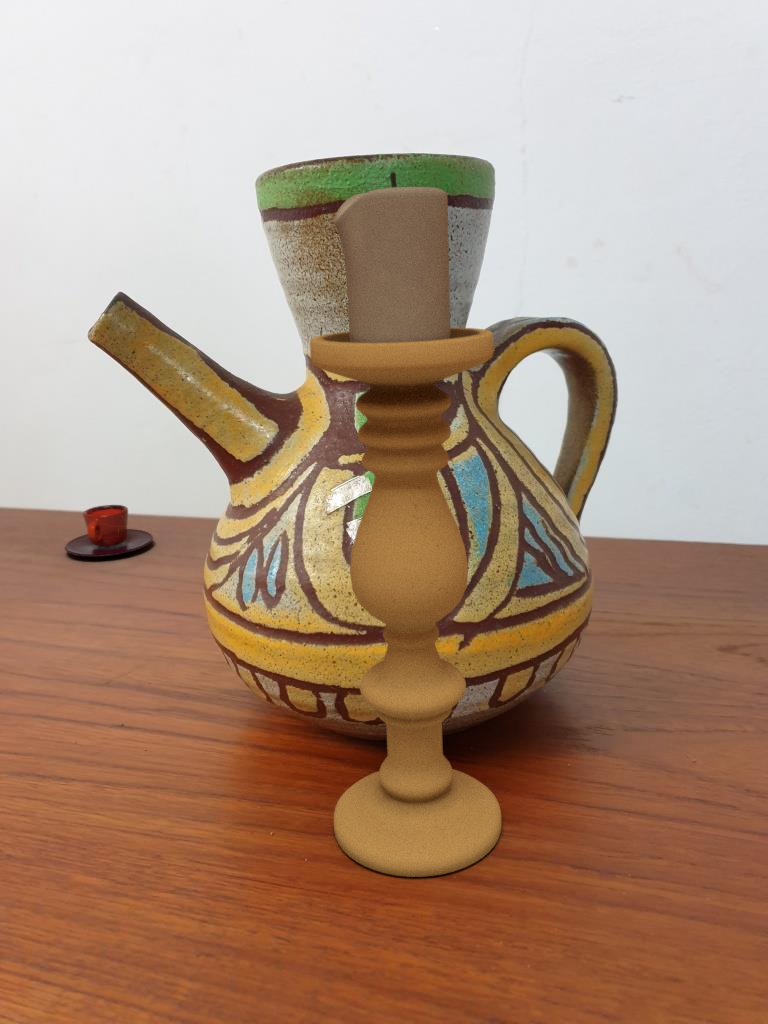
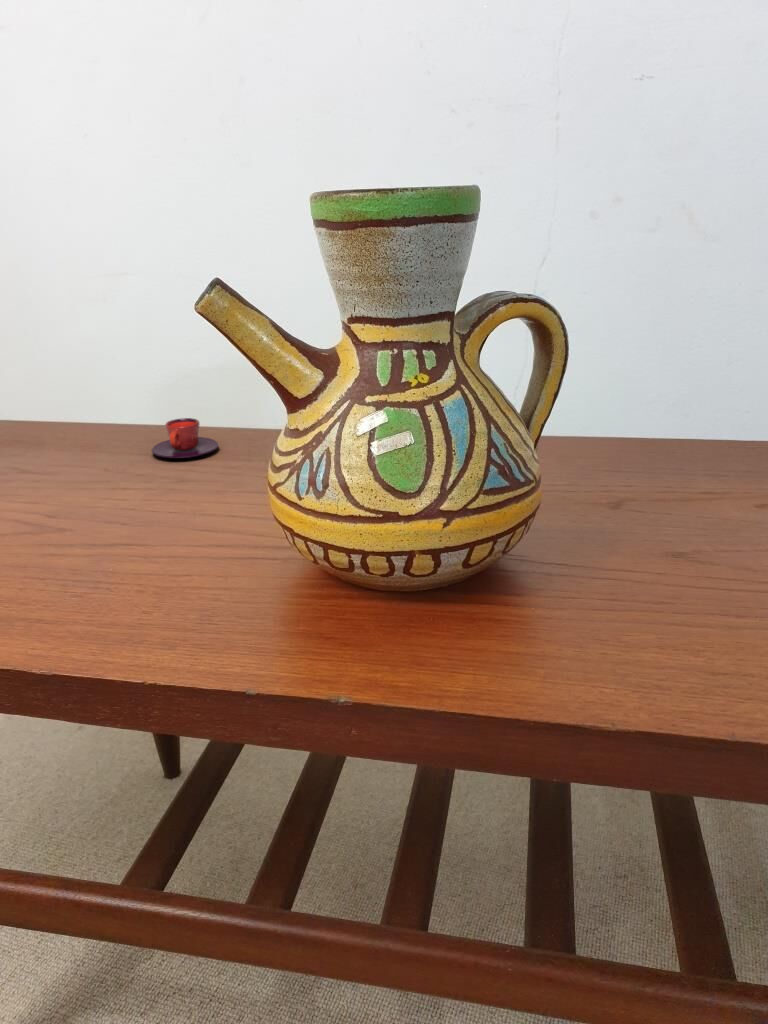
candle holder: present [310,172,501,877] -> none [349,214,470,671]

